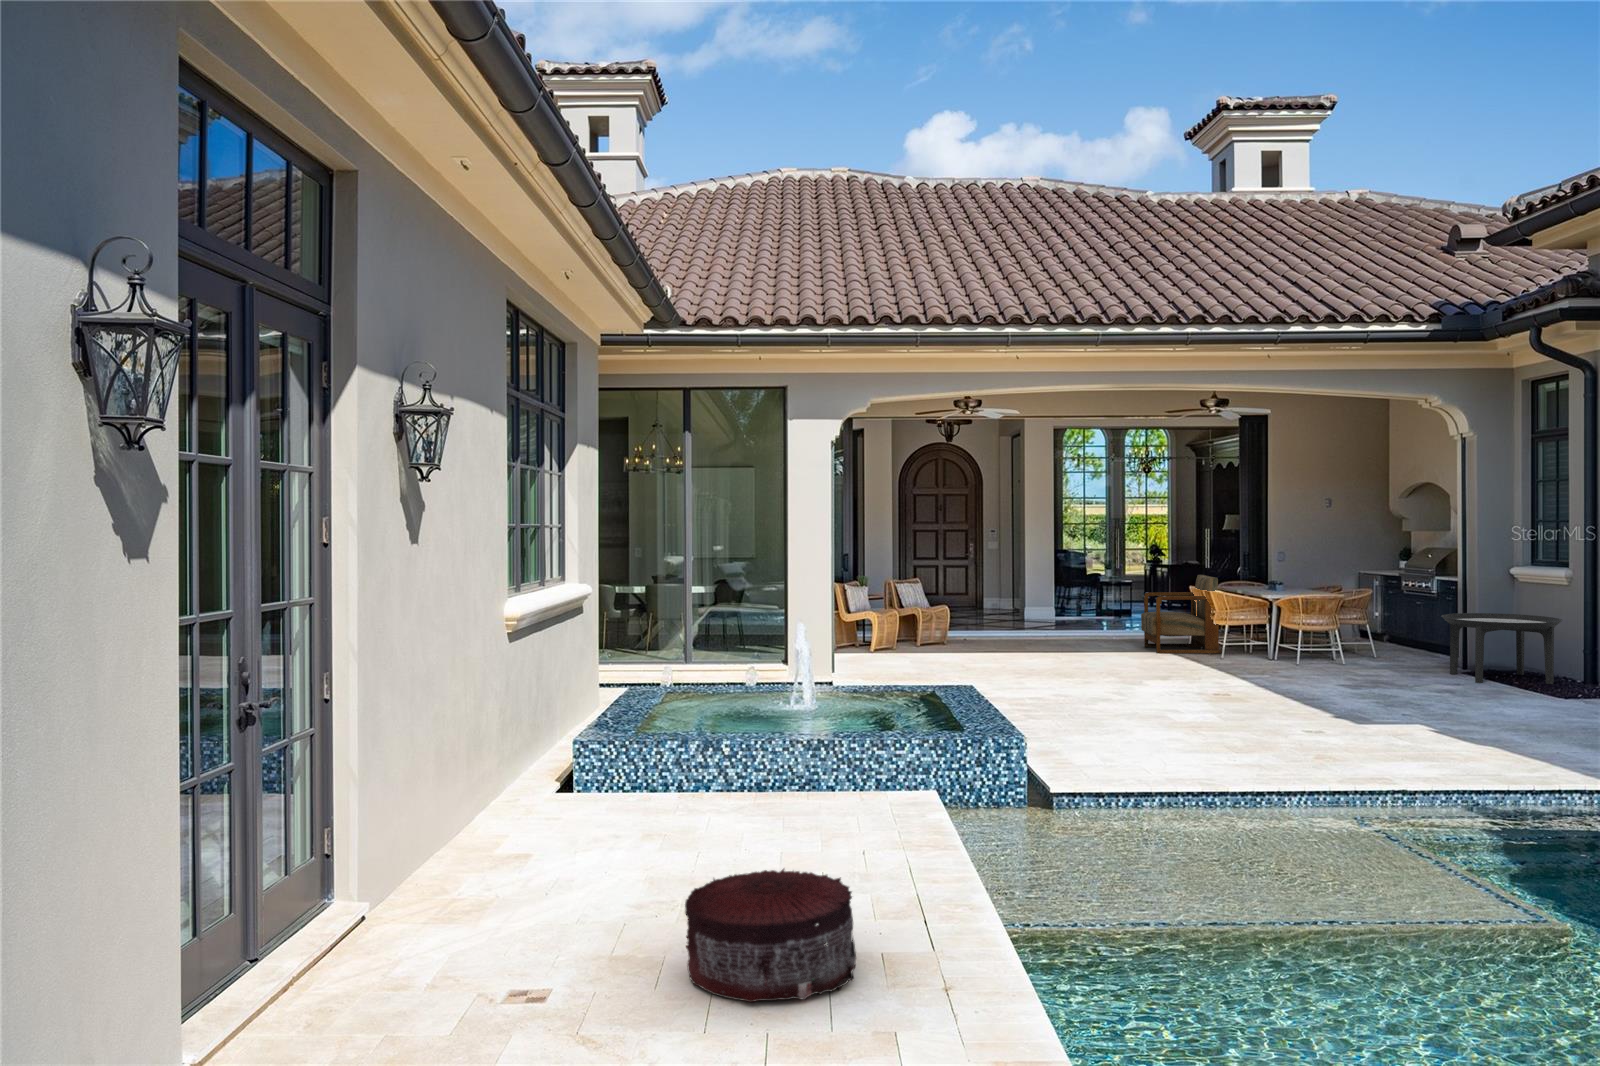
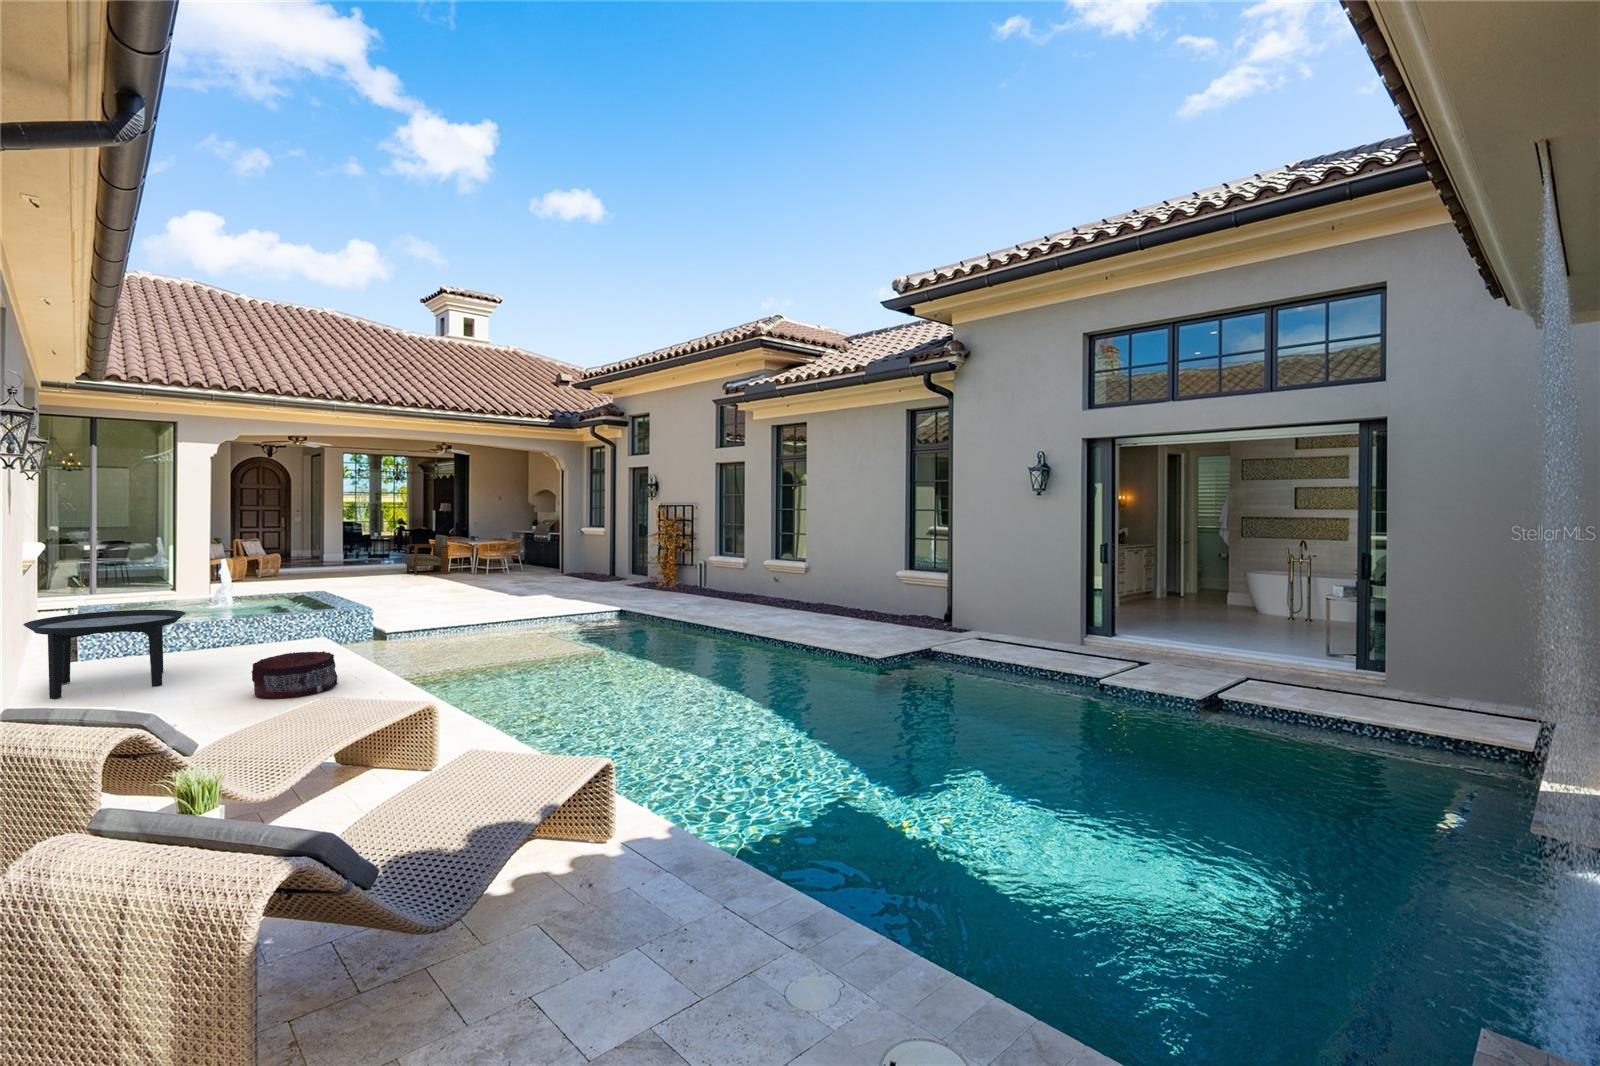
round table: present [1441,613,1563,684] -> present [23,610,186,699]

